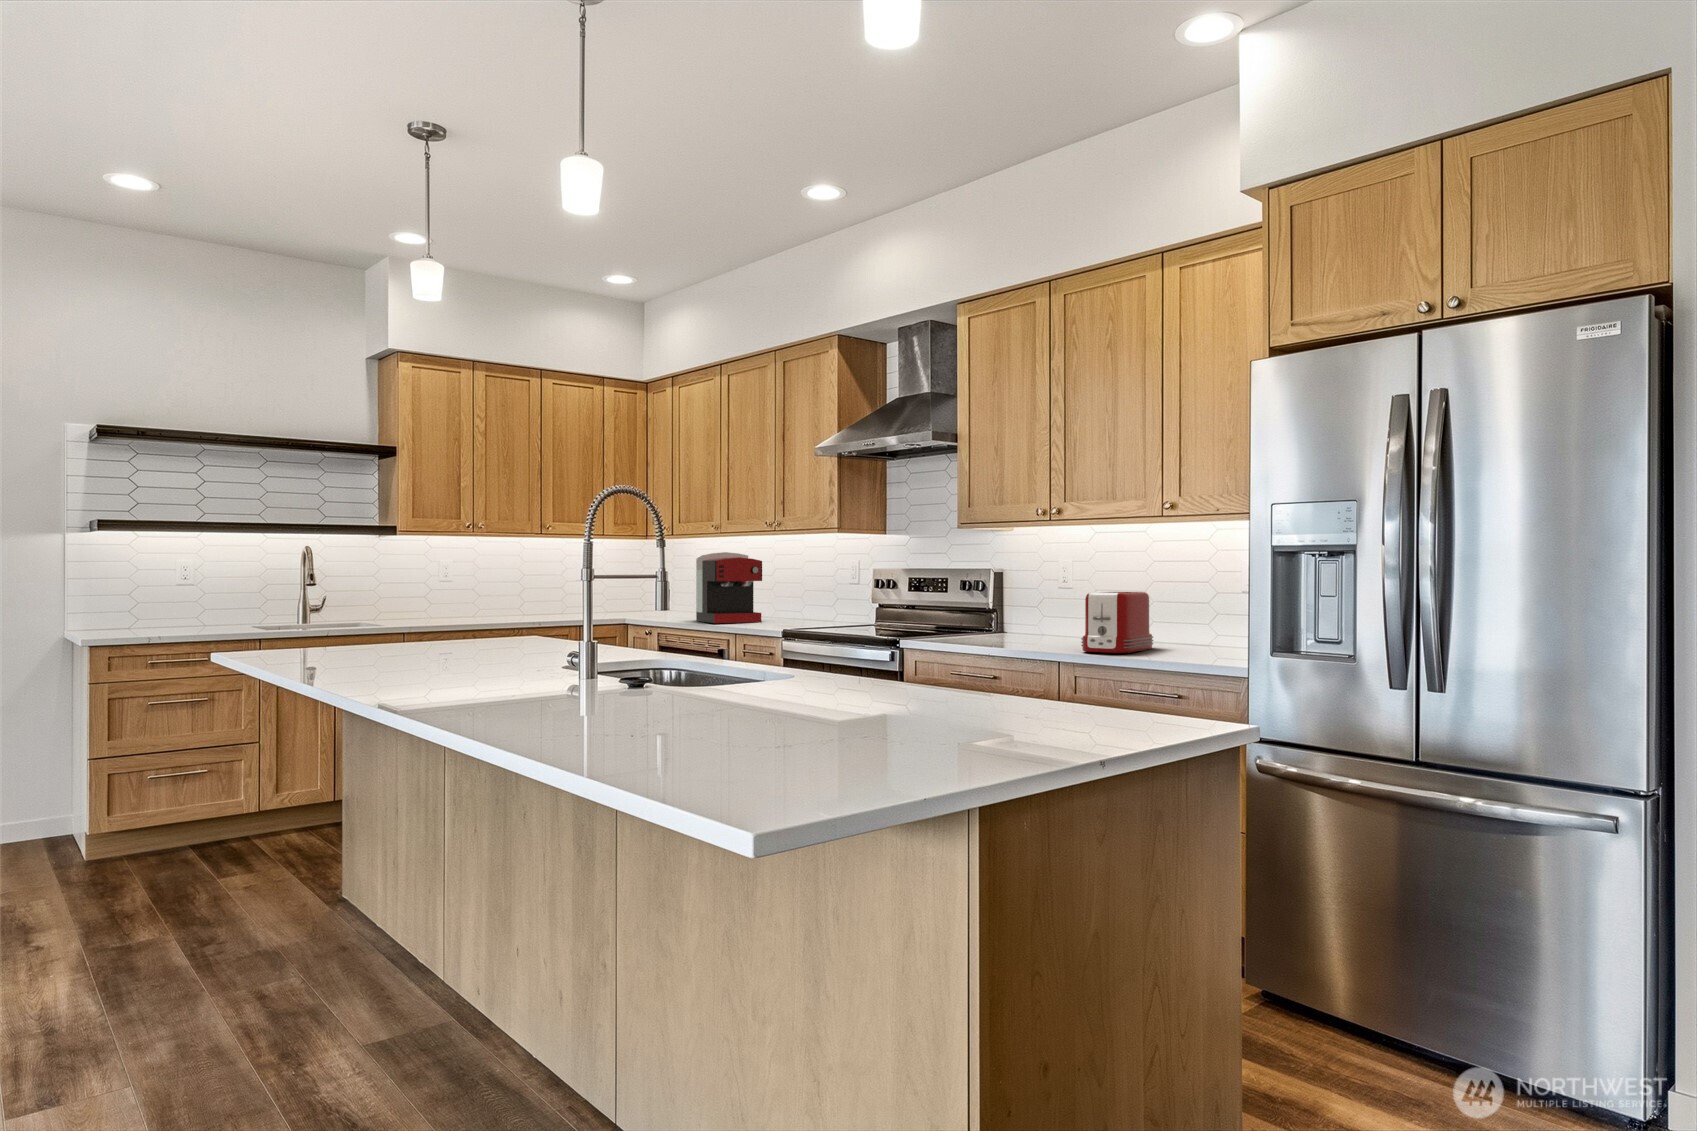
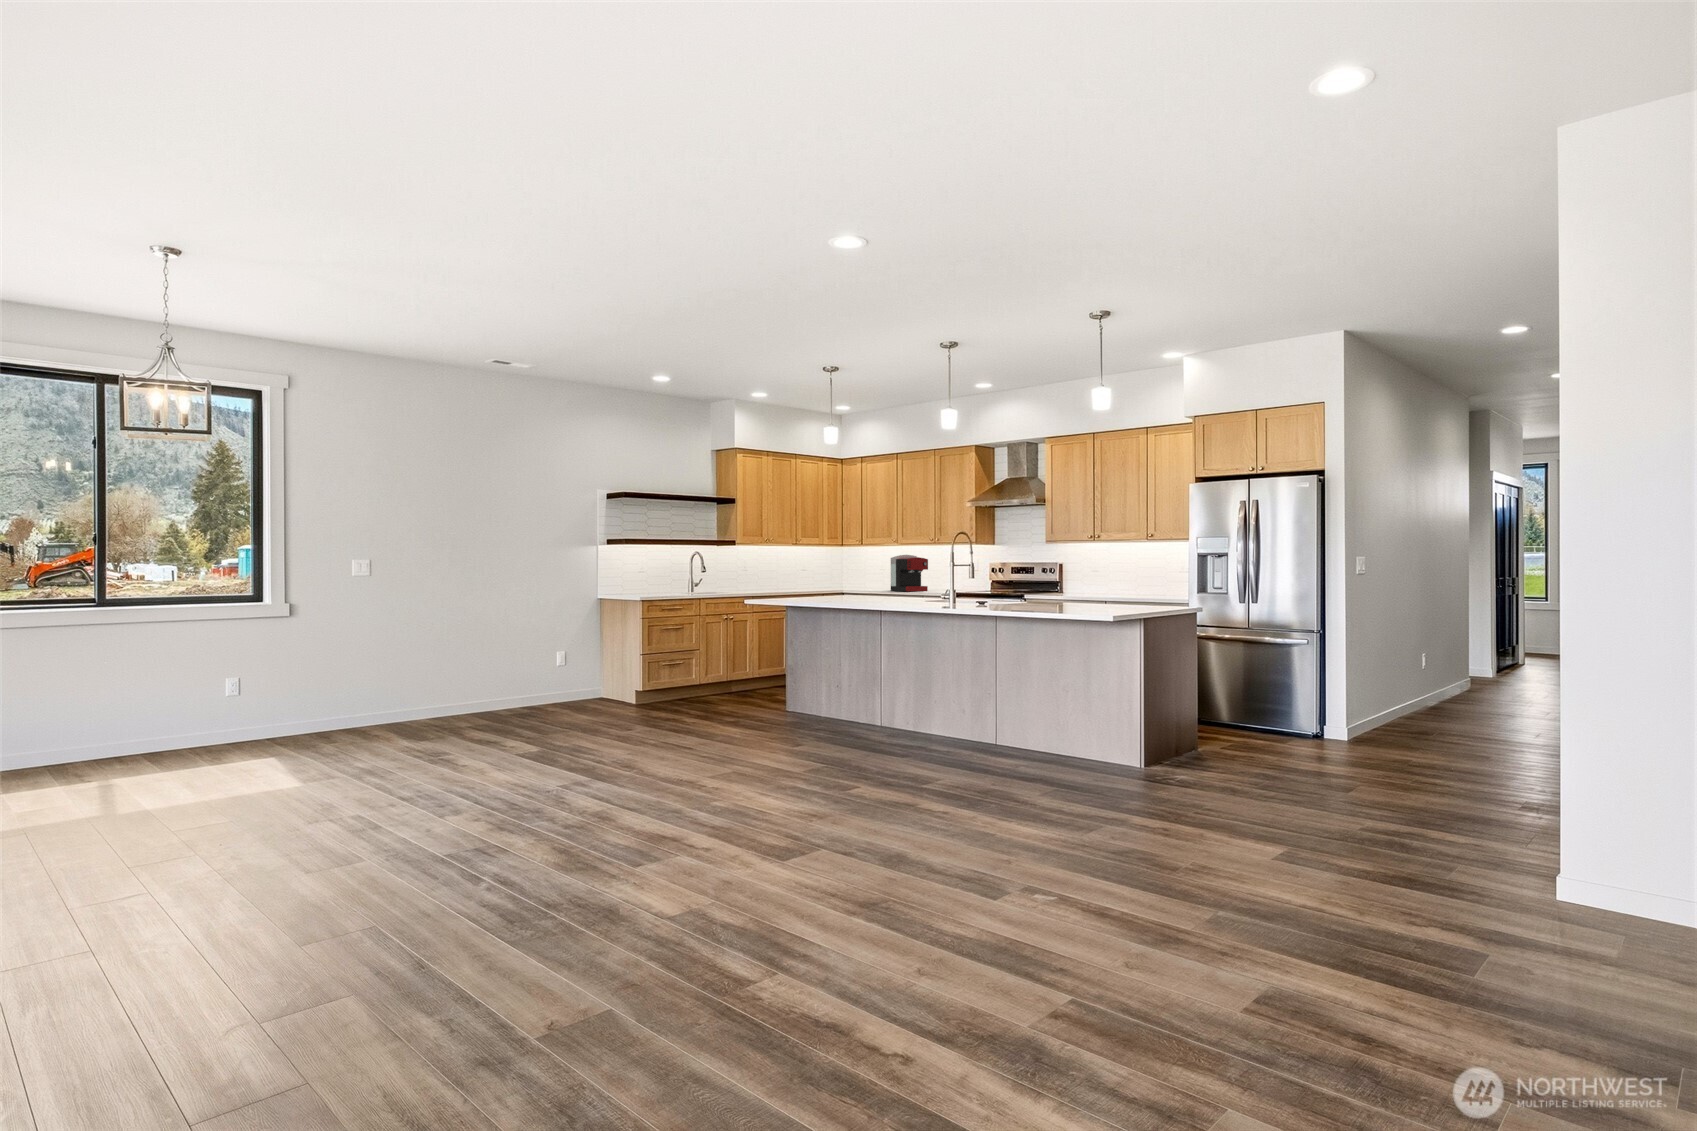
toaster: present [1081,592,1153,653] -> none [1114,572,1143,597]

